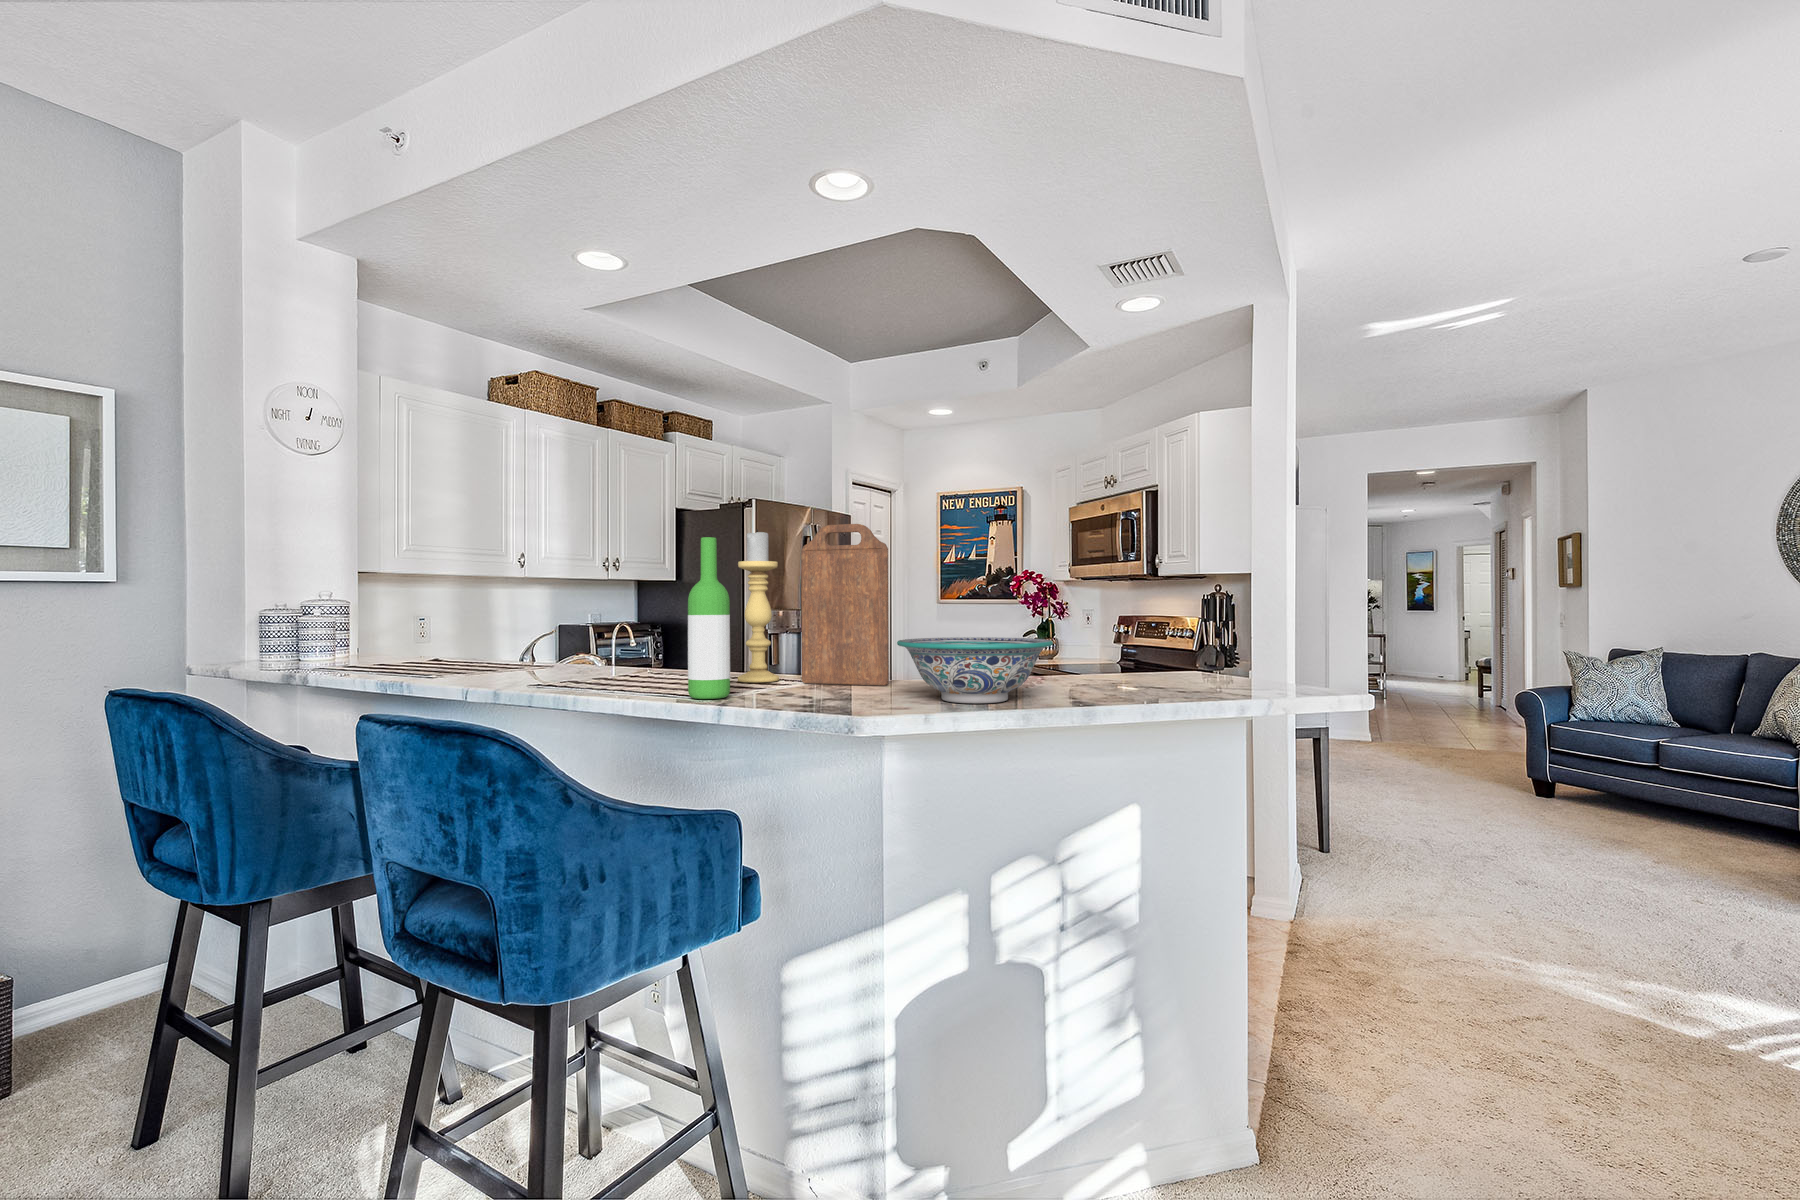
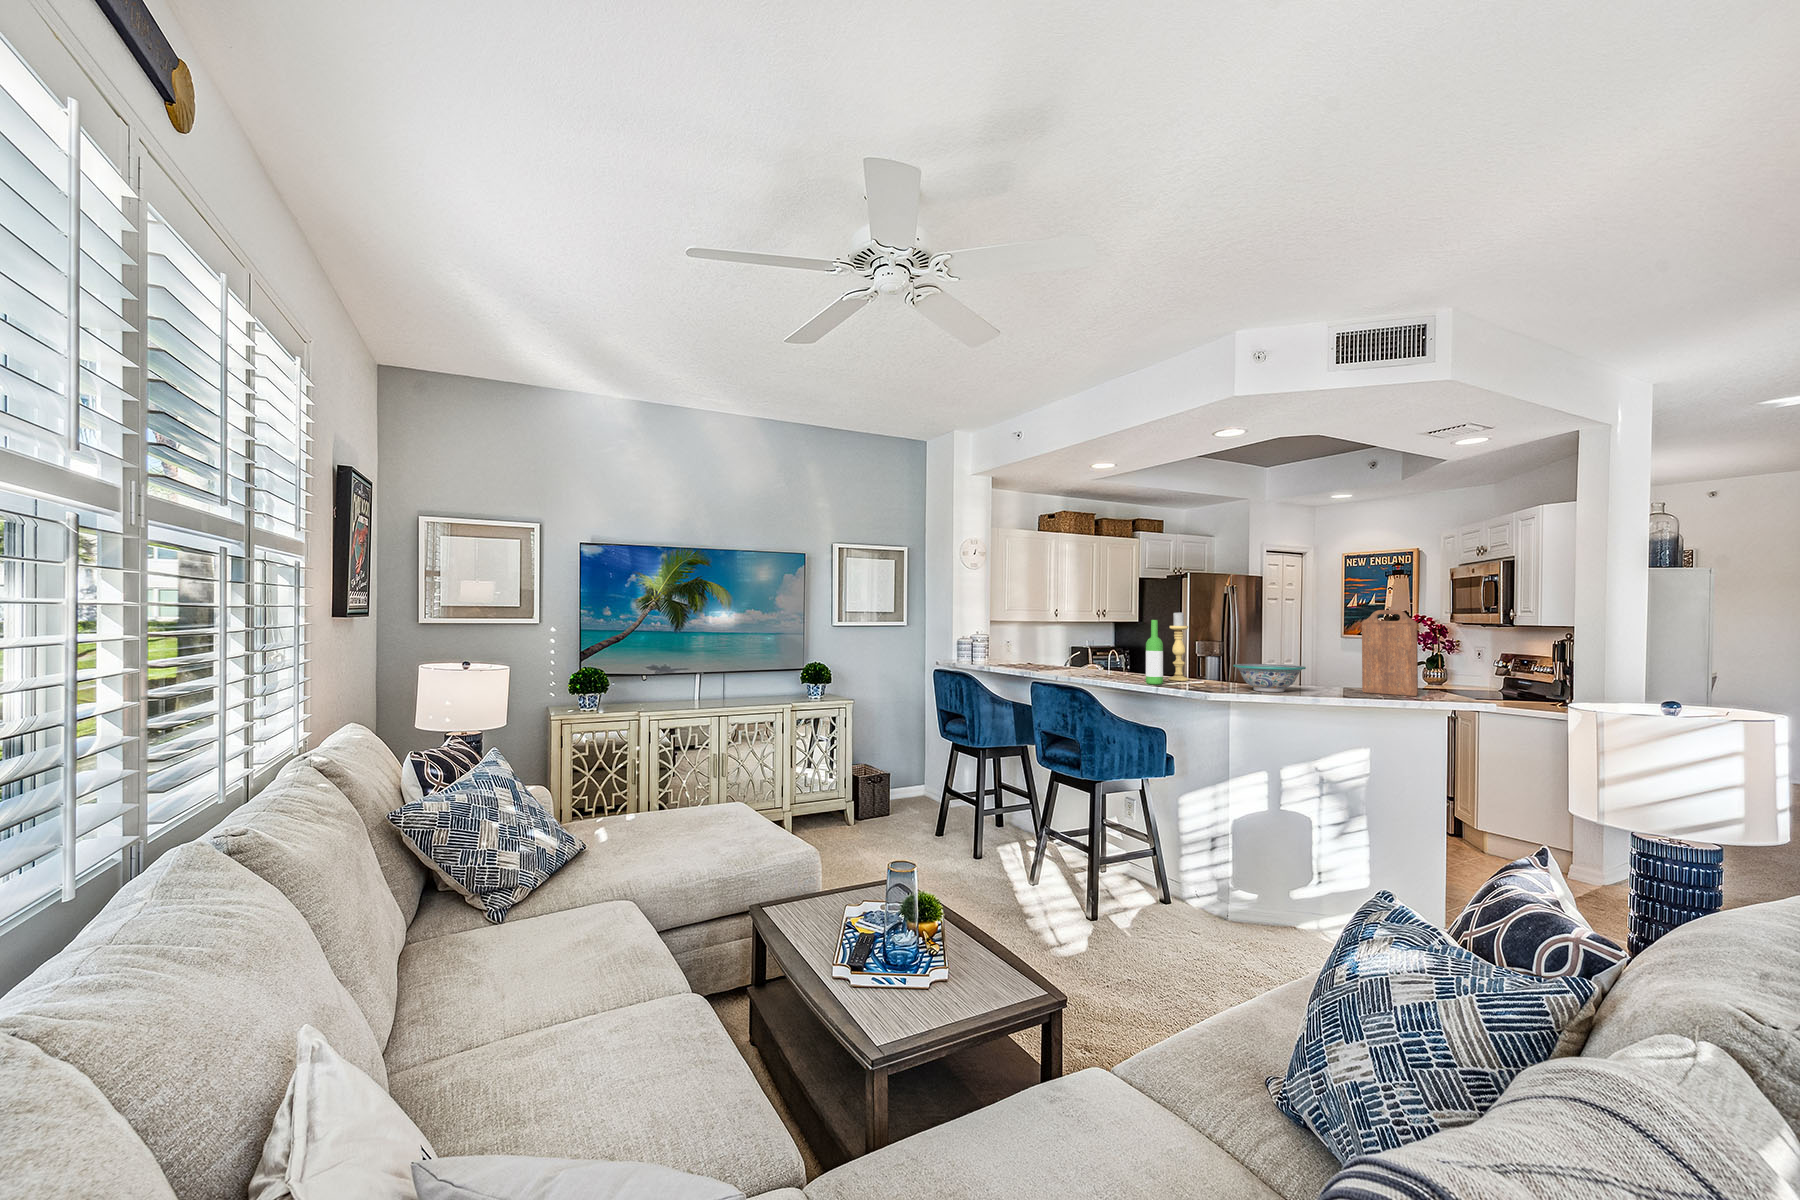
cutting board: present [801,524,889,686] -> present [1362,610,1418,696]

